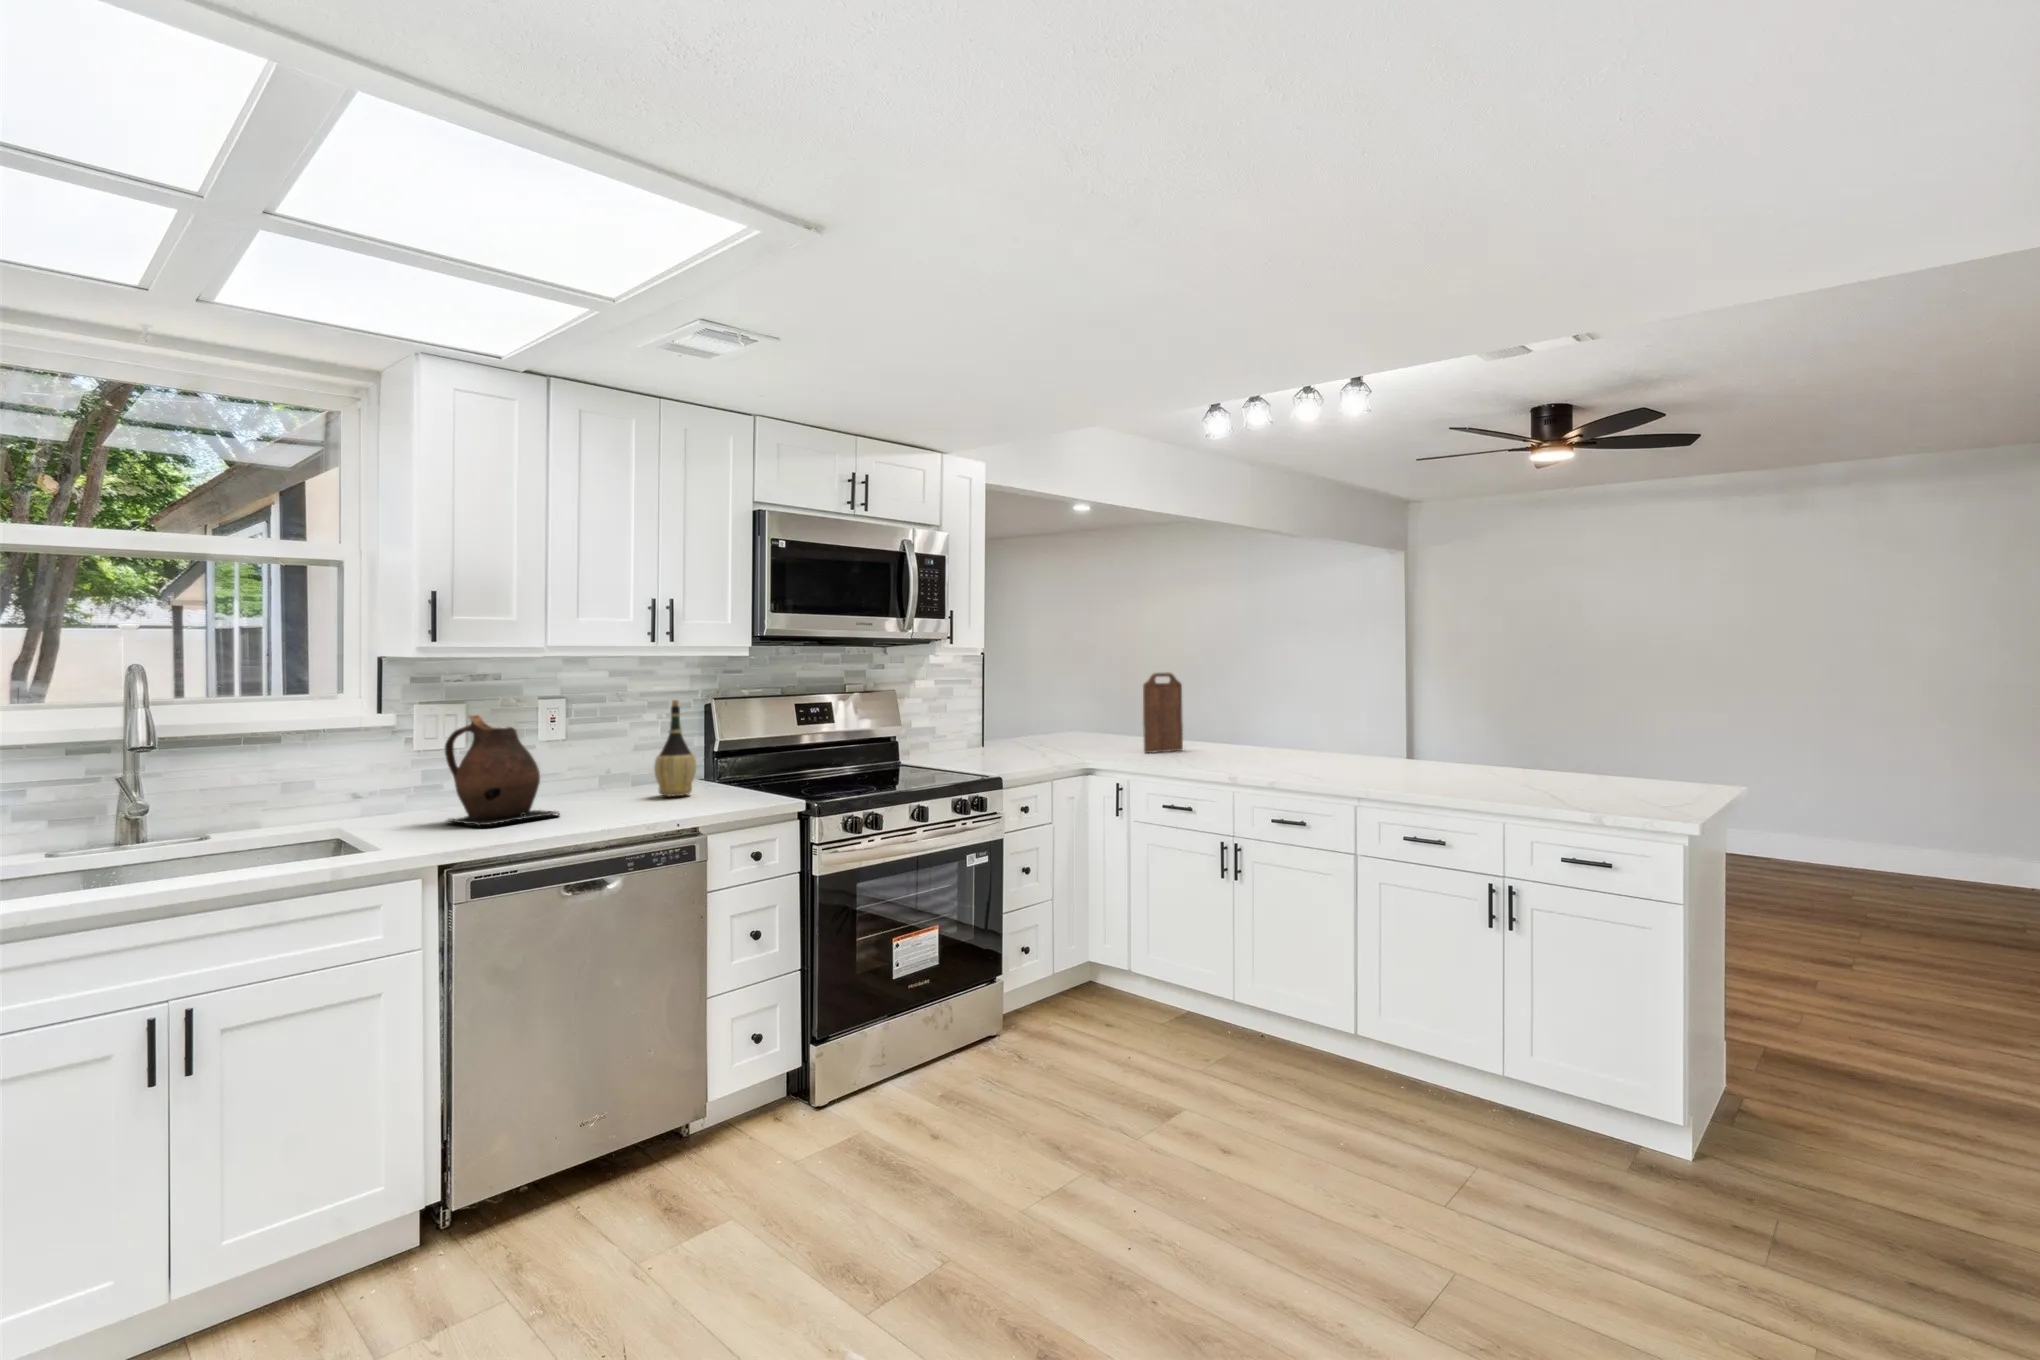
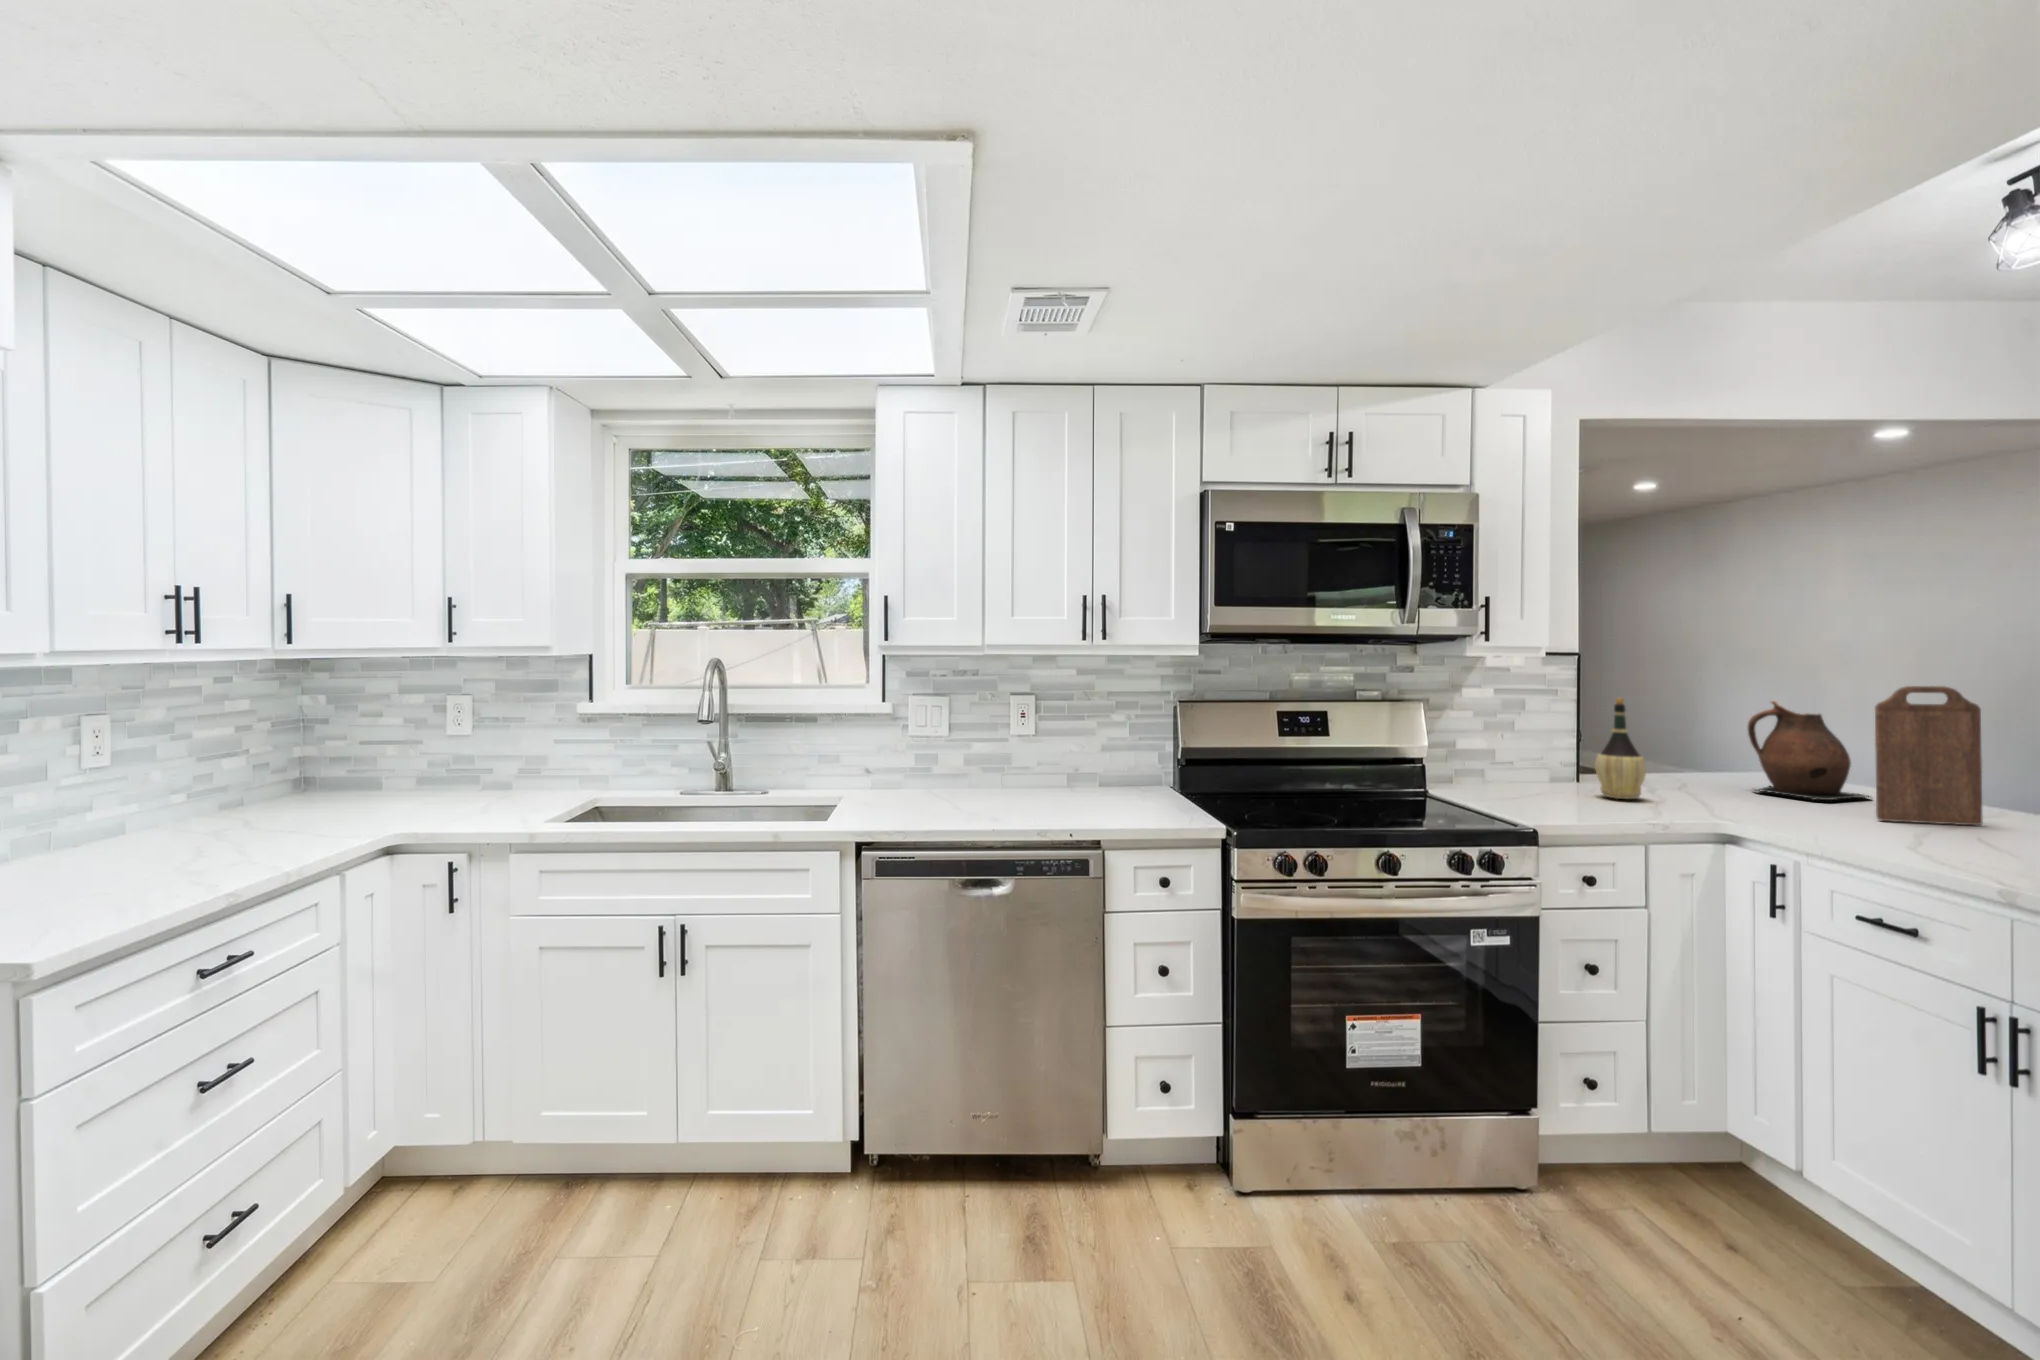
wine bottle: present [654,700,696,796] -> present [1595,698,1646,799]
ceramic pitcher: present [445,715,560,826] -> present [1748,701,1868,800]

